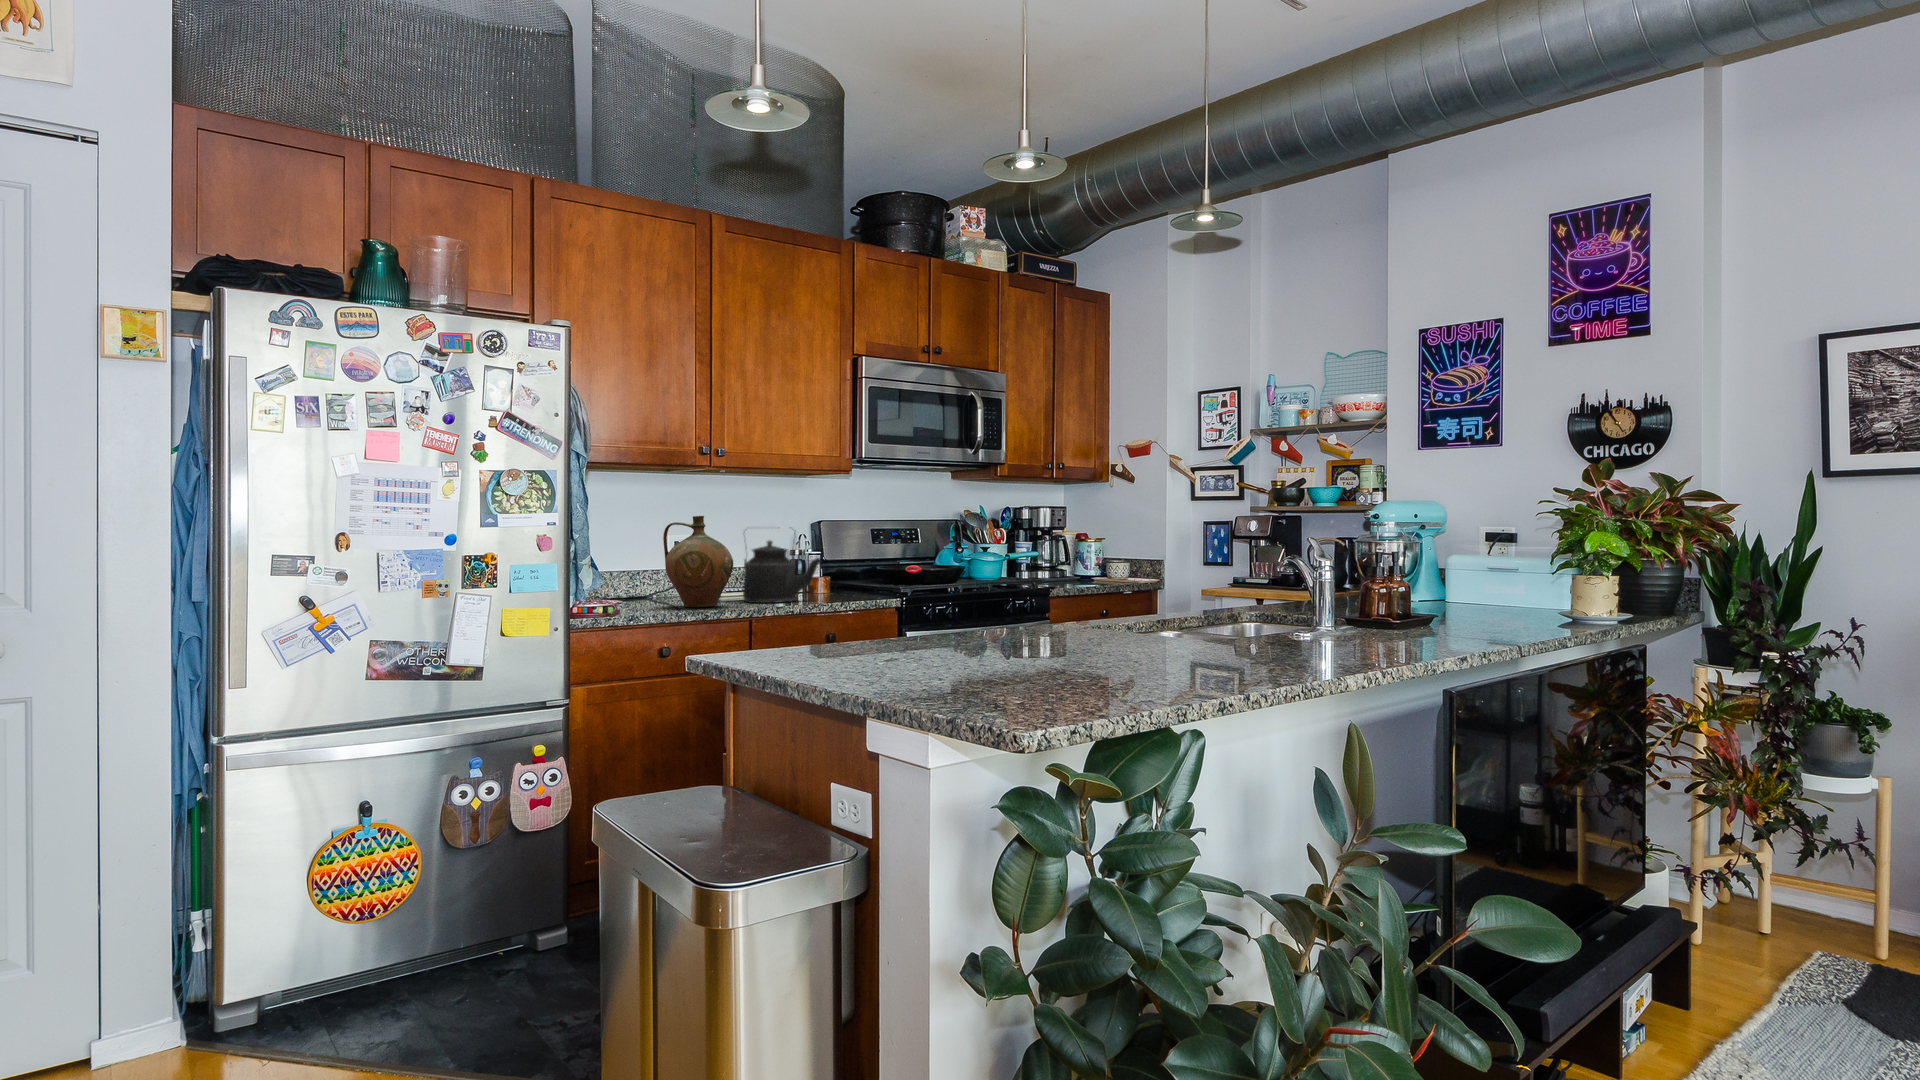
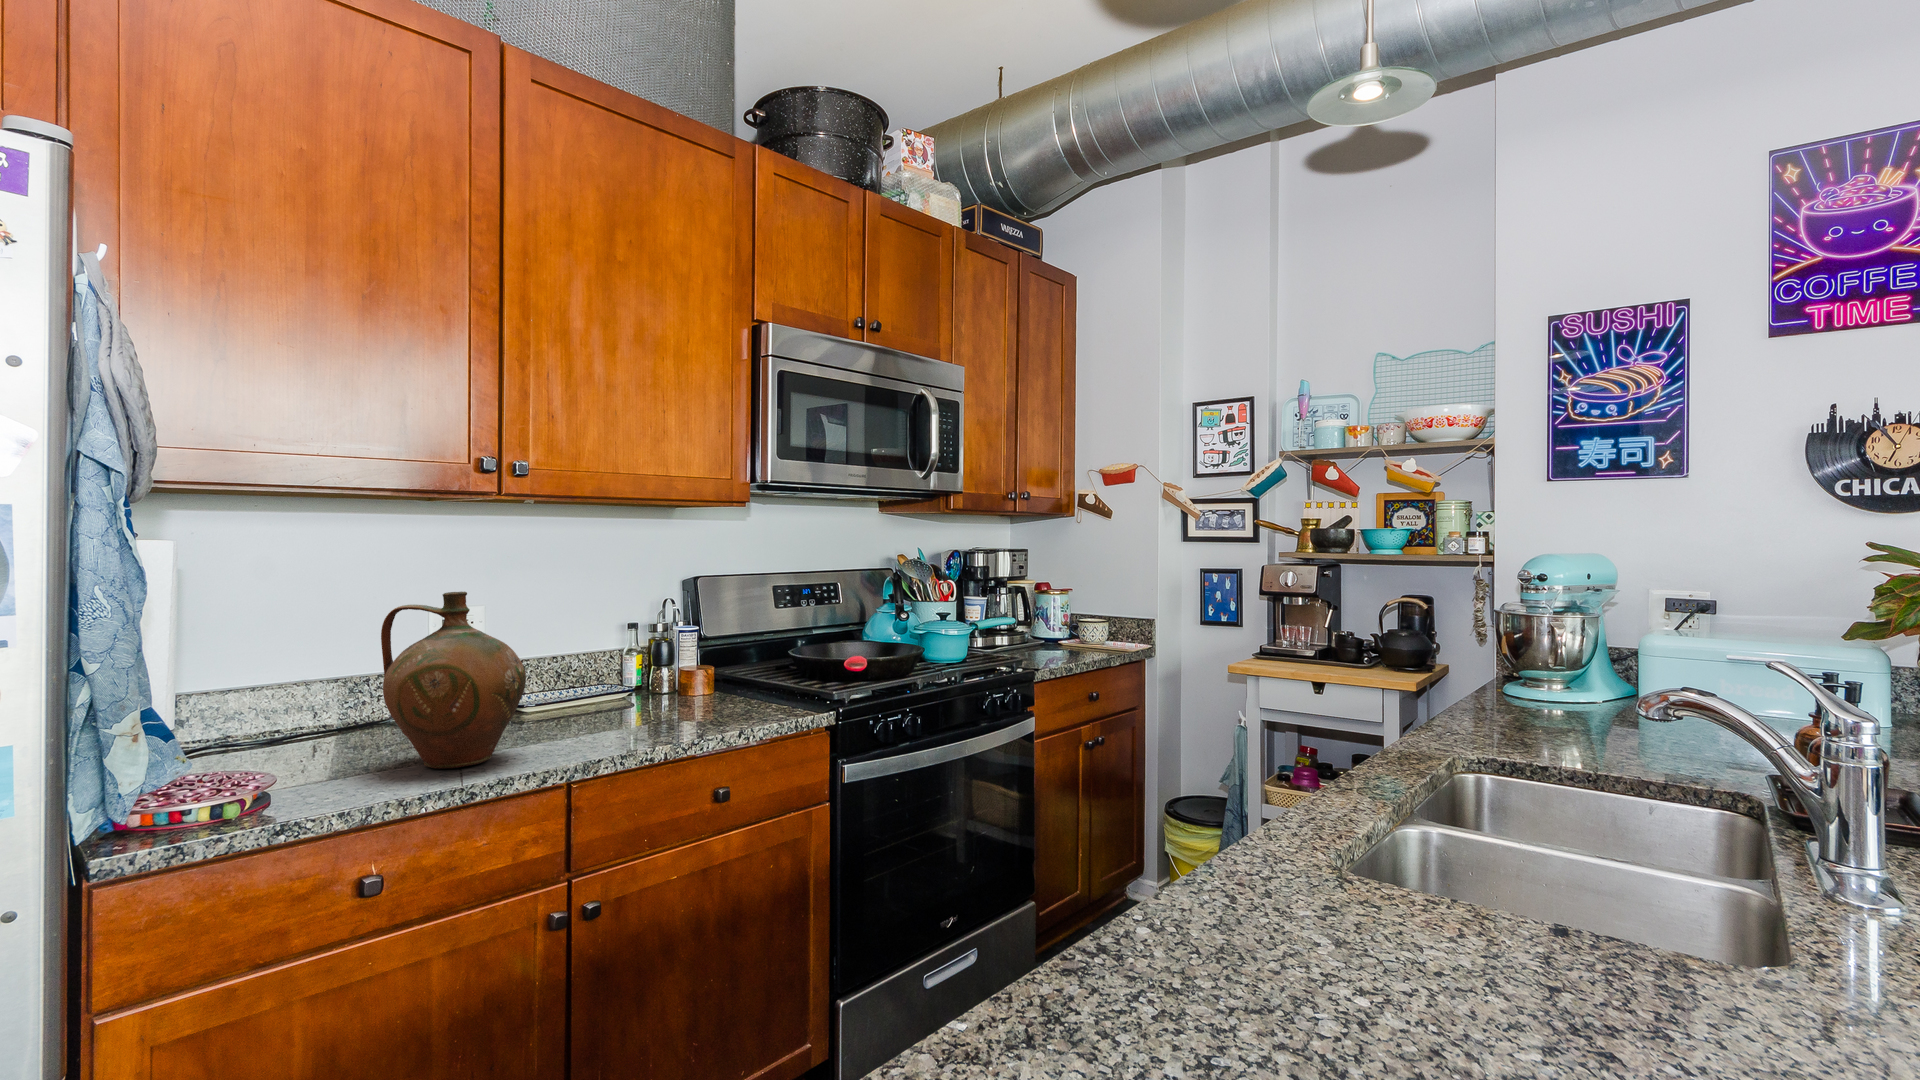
kettle: present [743,533,821,603] -> none [554,601,697,738]

